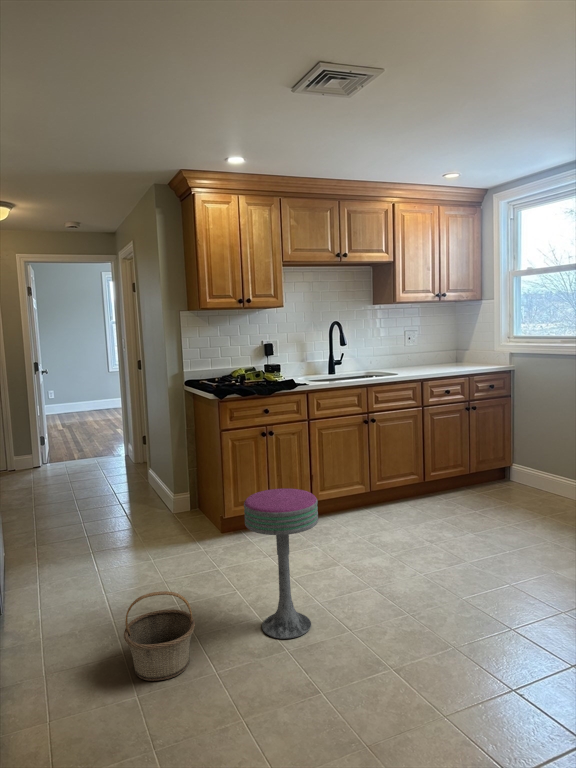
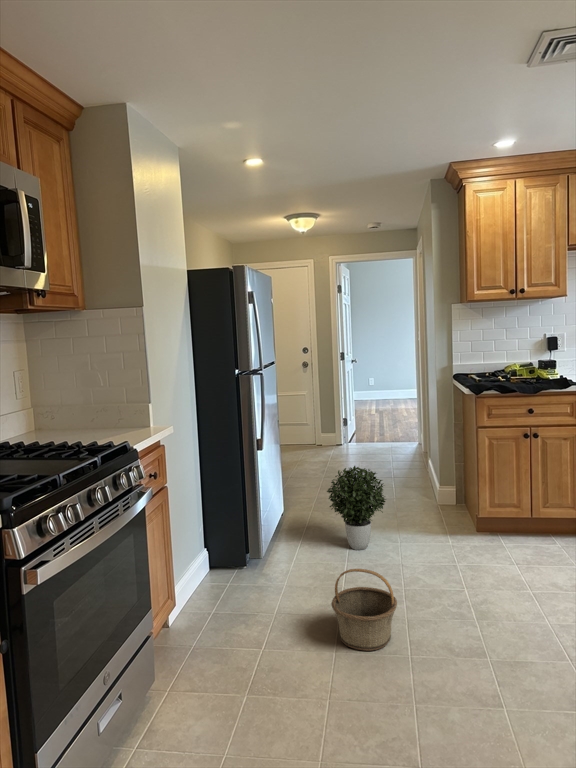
potted plant: none [70,484,140,577] -> present [327,466,386,550]
bar stool: present [244,488,318,639] -> none [456,493,540,654]

